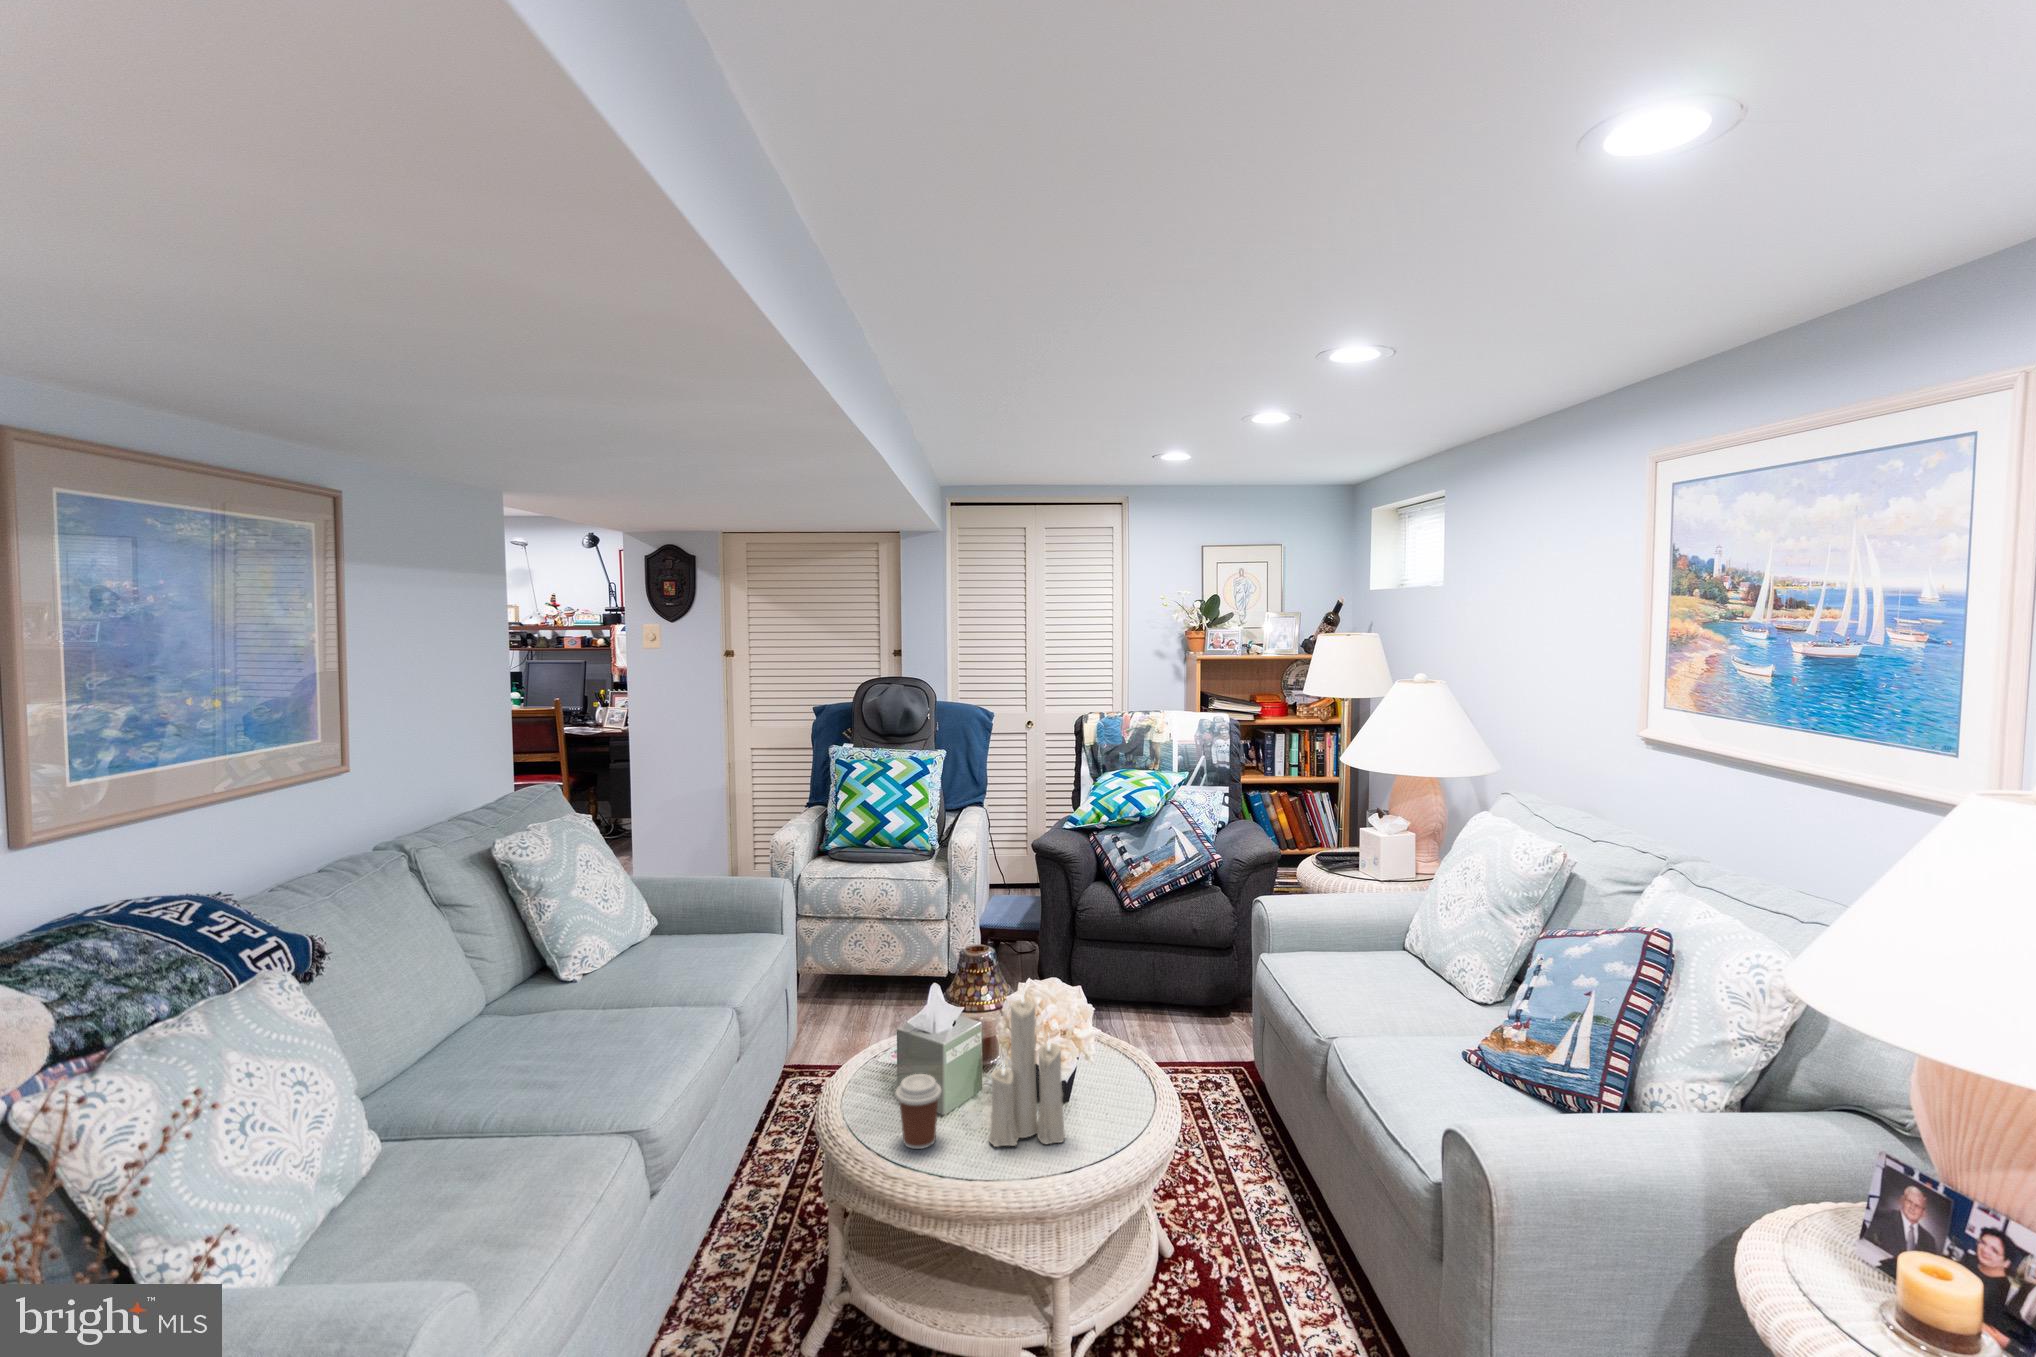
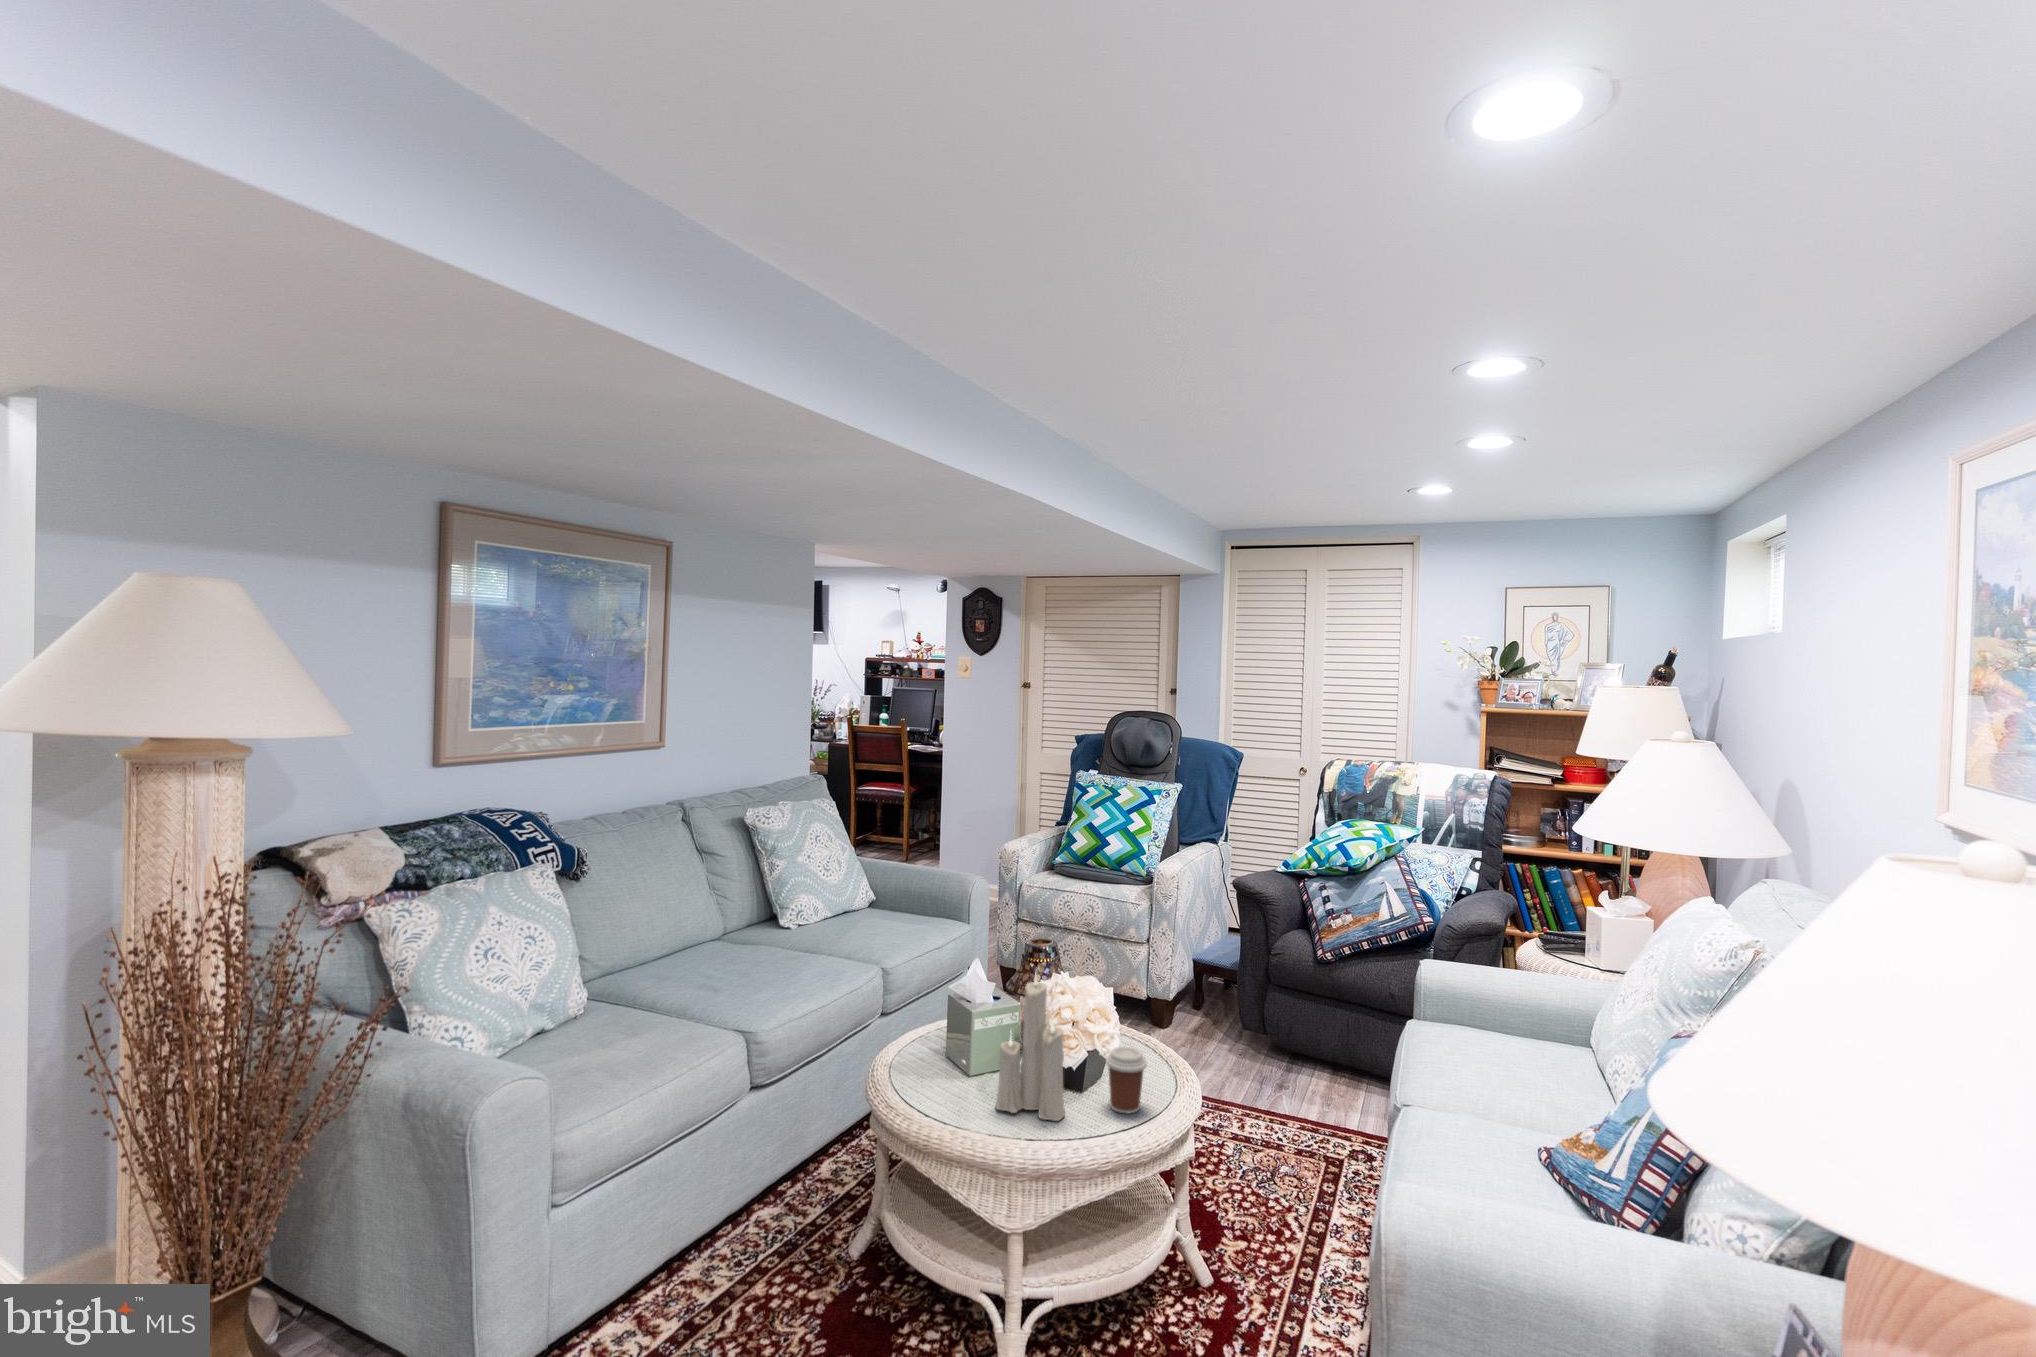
coffee cup: present [895,1074,942,1149] -> present [1106,1046,1147,1113]

